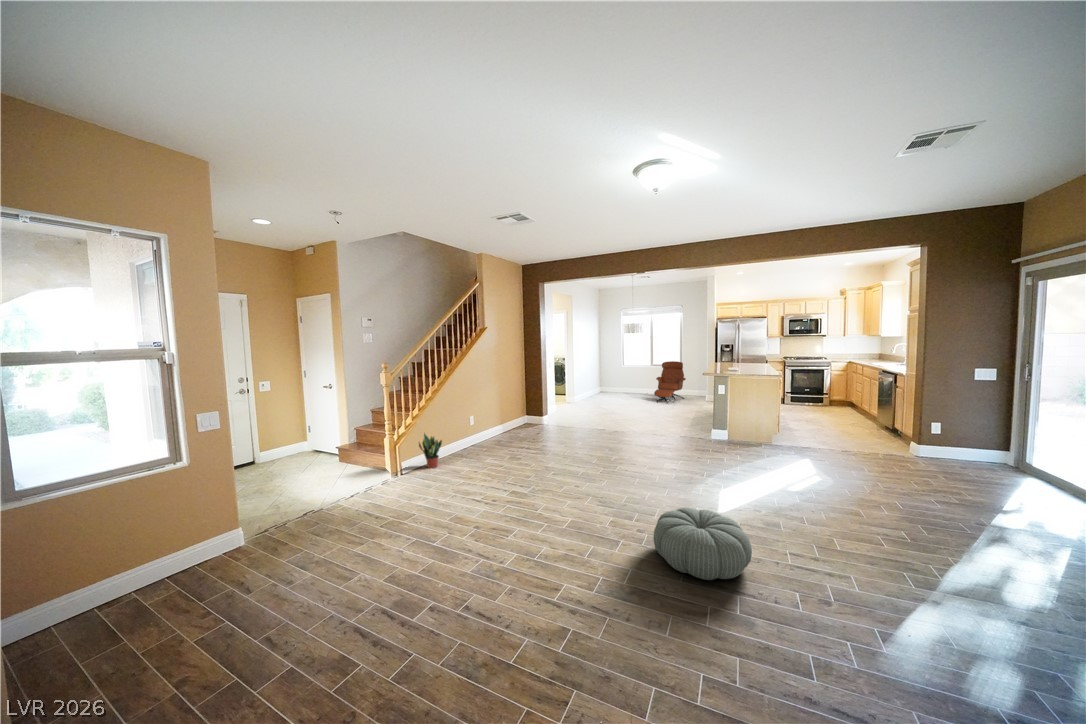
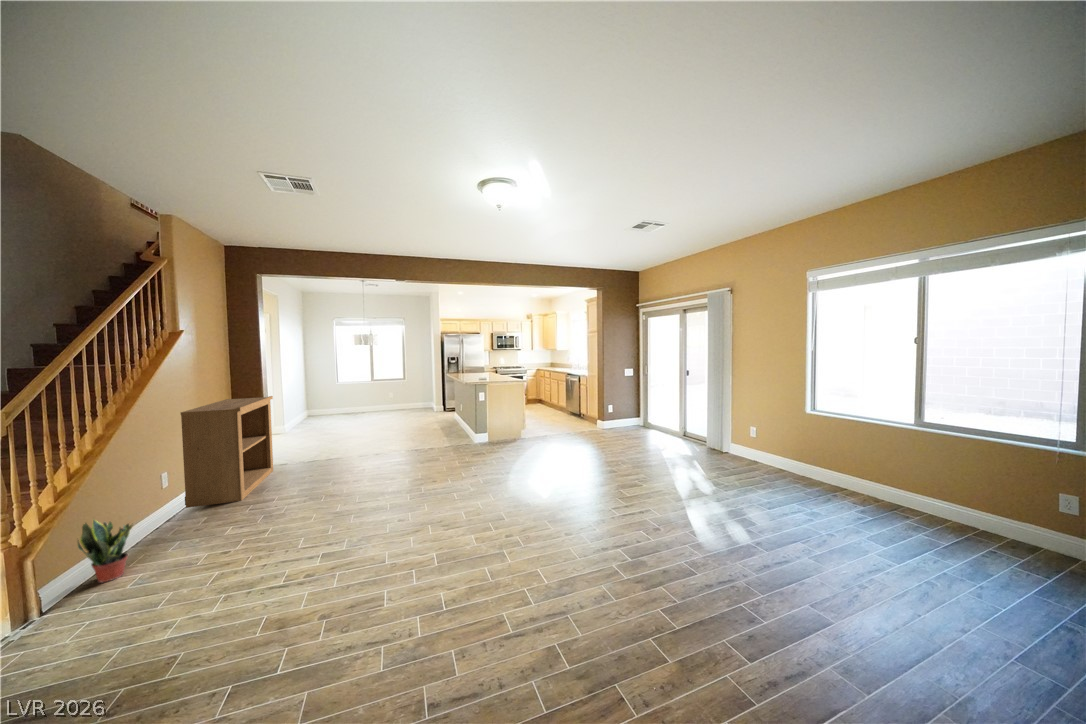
lounge chair: present [654,361,686,403] -> none [386,375,416,419]
bookshelf: none [483,373,541,443] -> present [181,396,273,508]
pouf: present [654,508,752,580] -> none [534,493,613,551]

